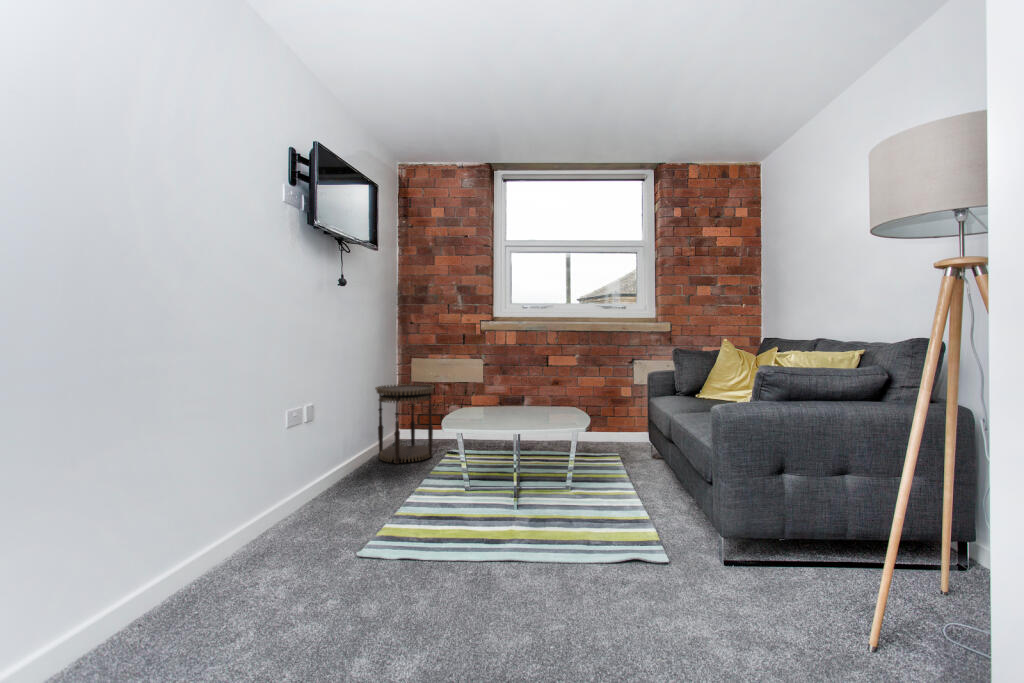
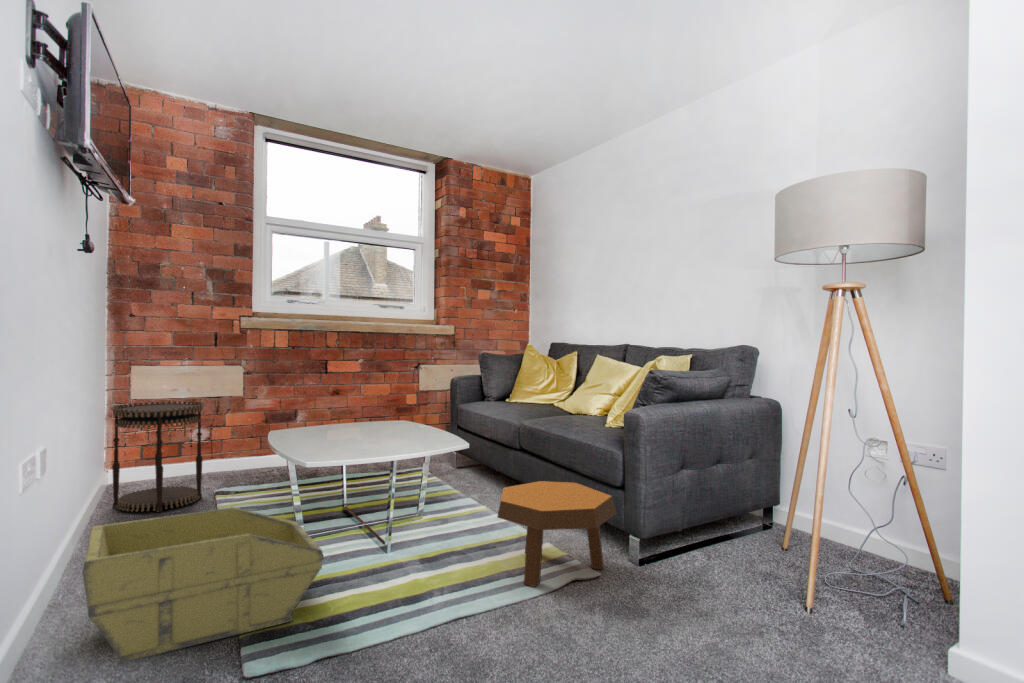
storage bin: none [213,470,402,576] -> present [82,507,324,663]
footstool: none [547,494,684,618] -> present [497,481,617,587]

